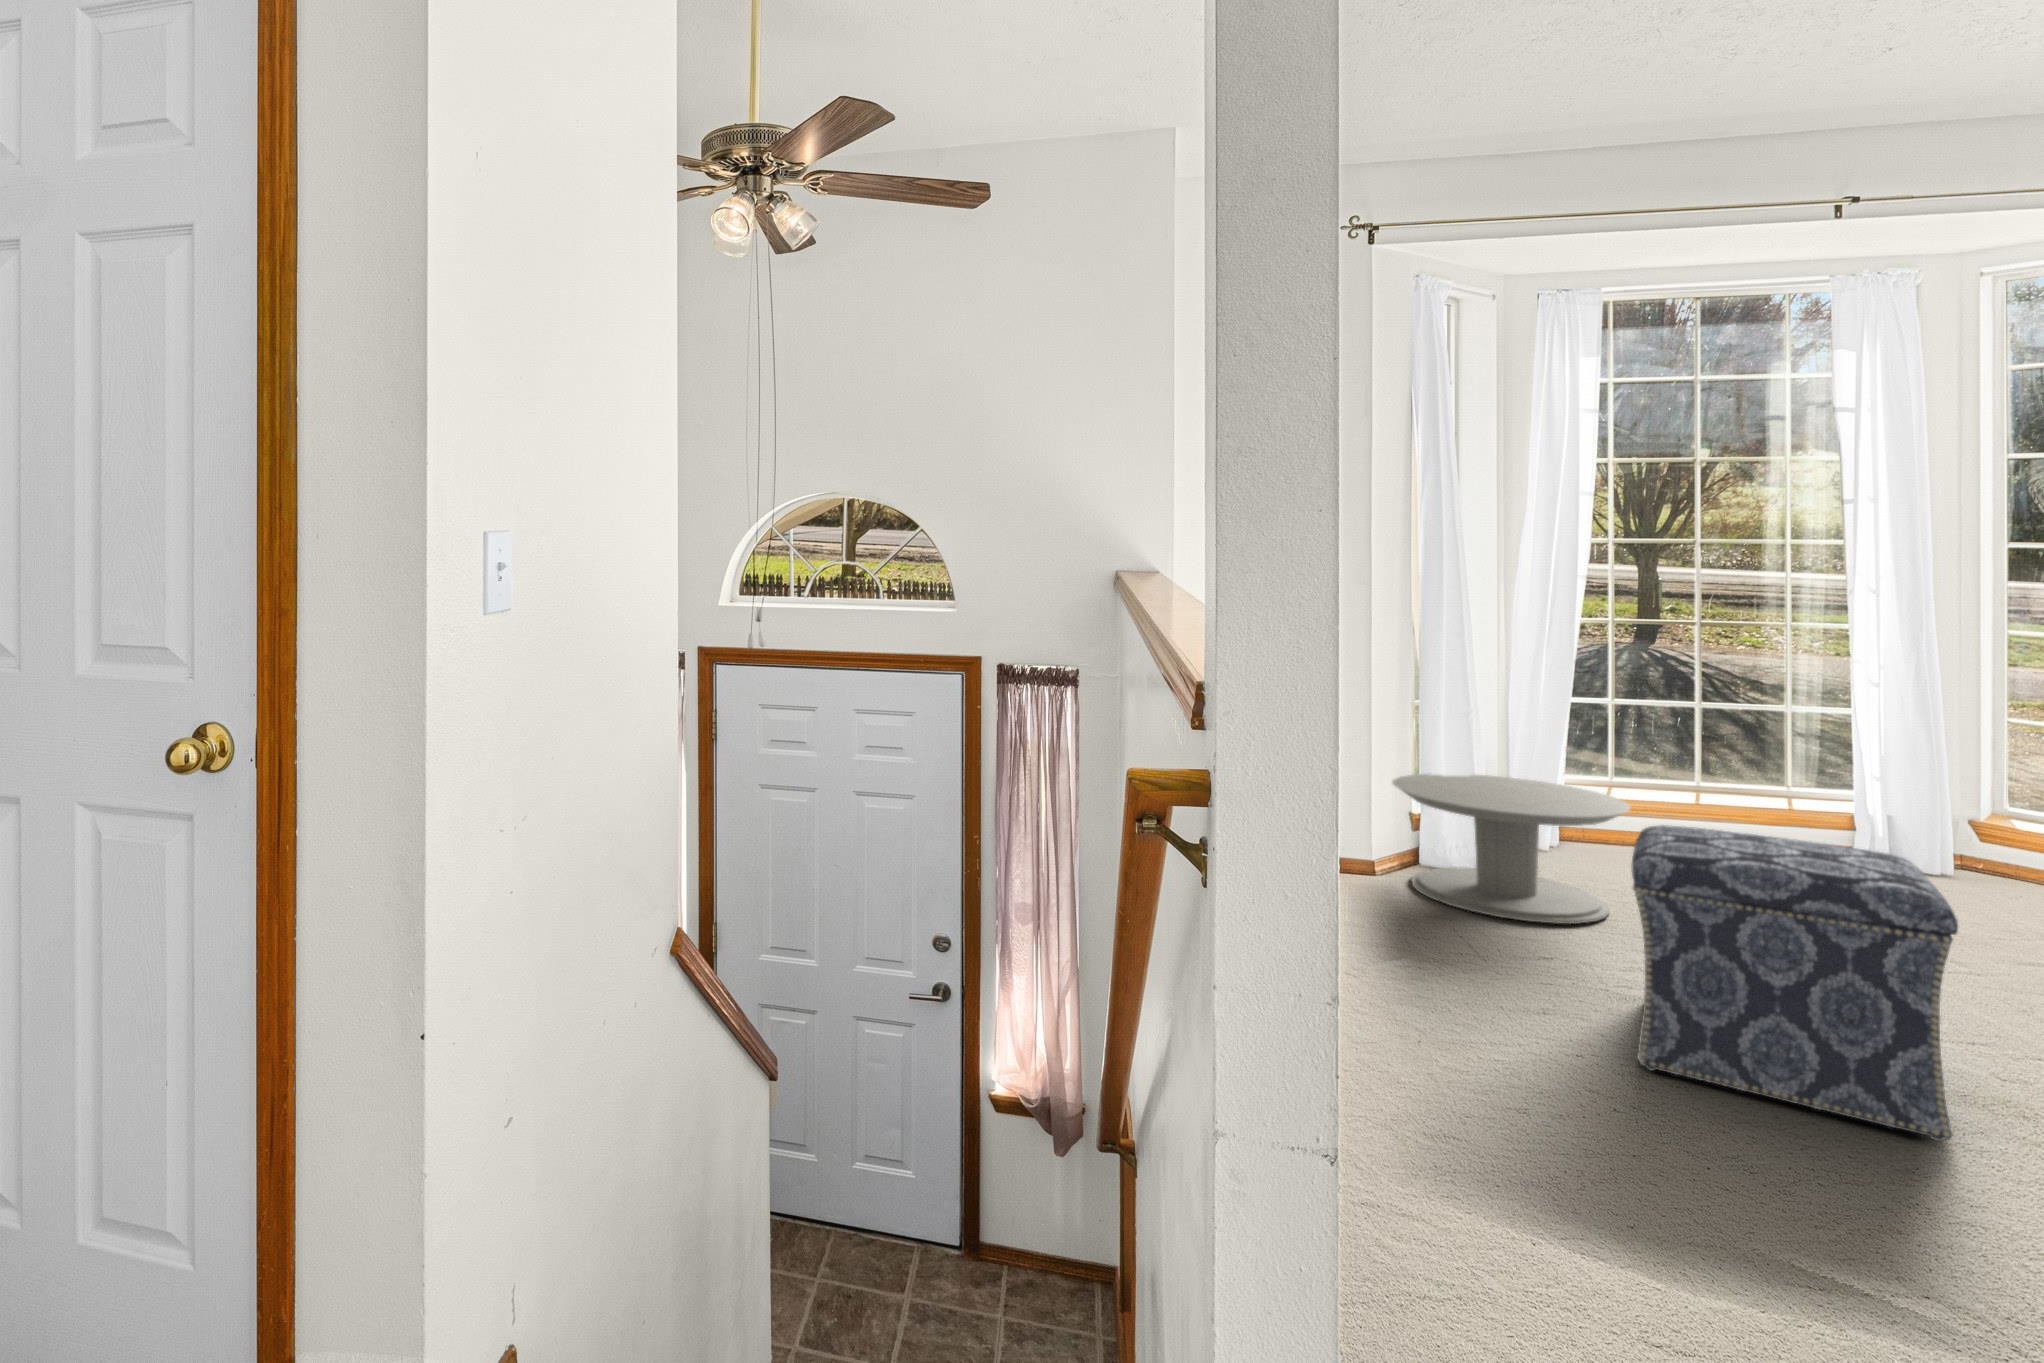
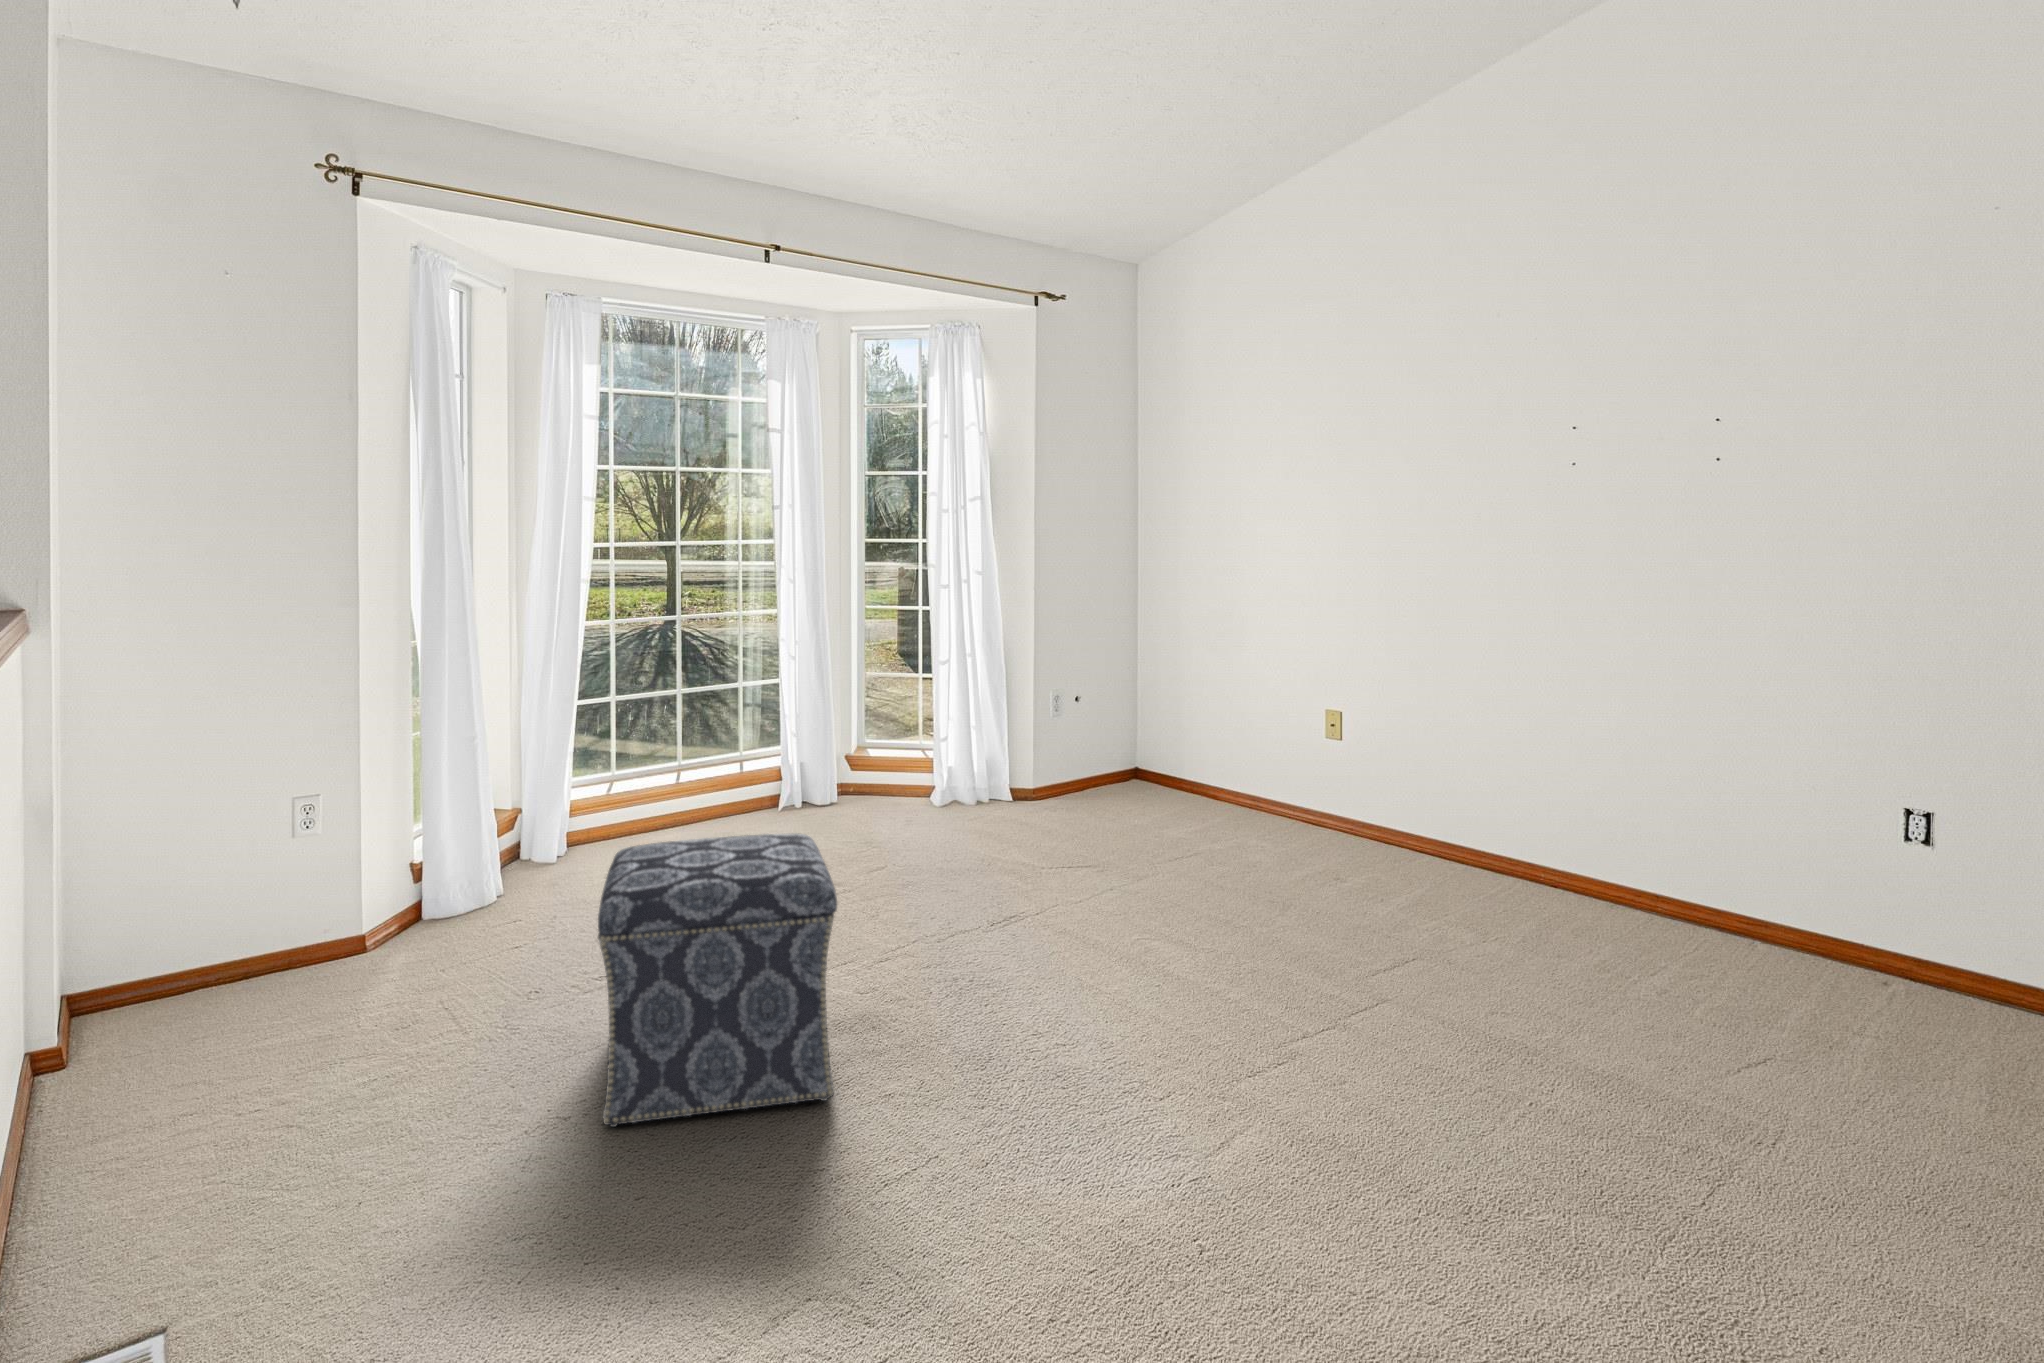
side table: present [1392,773,1630,924] -> none [386,797,618,967]

